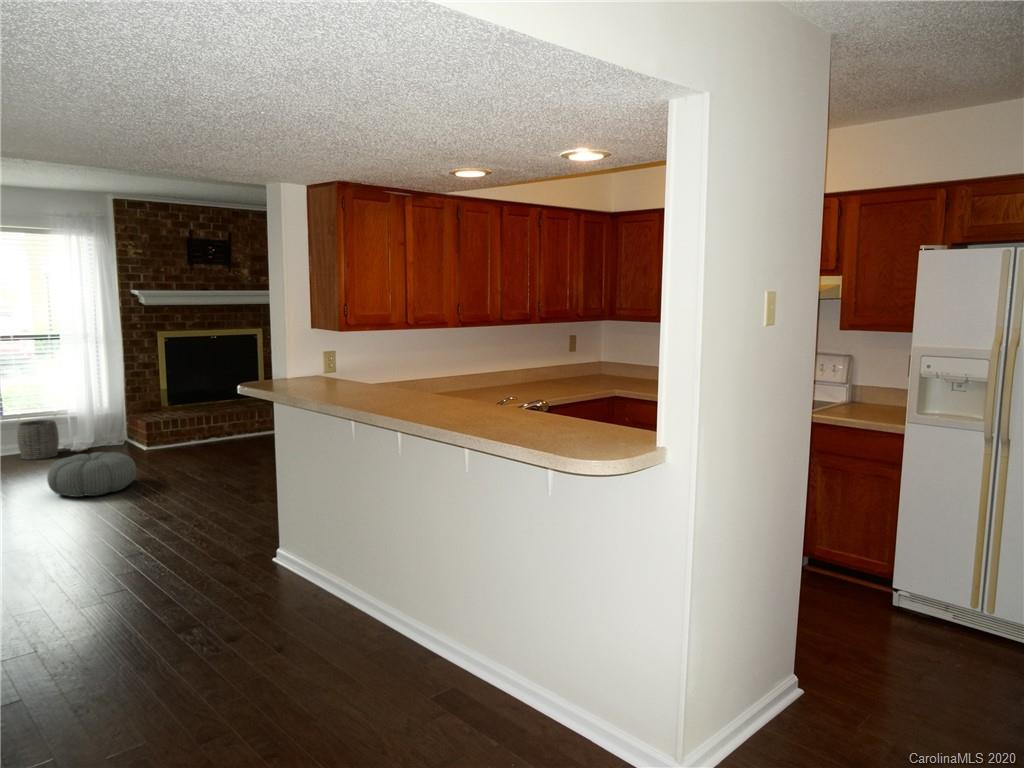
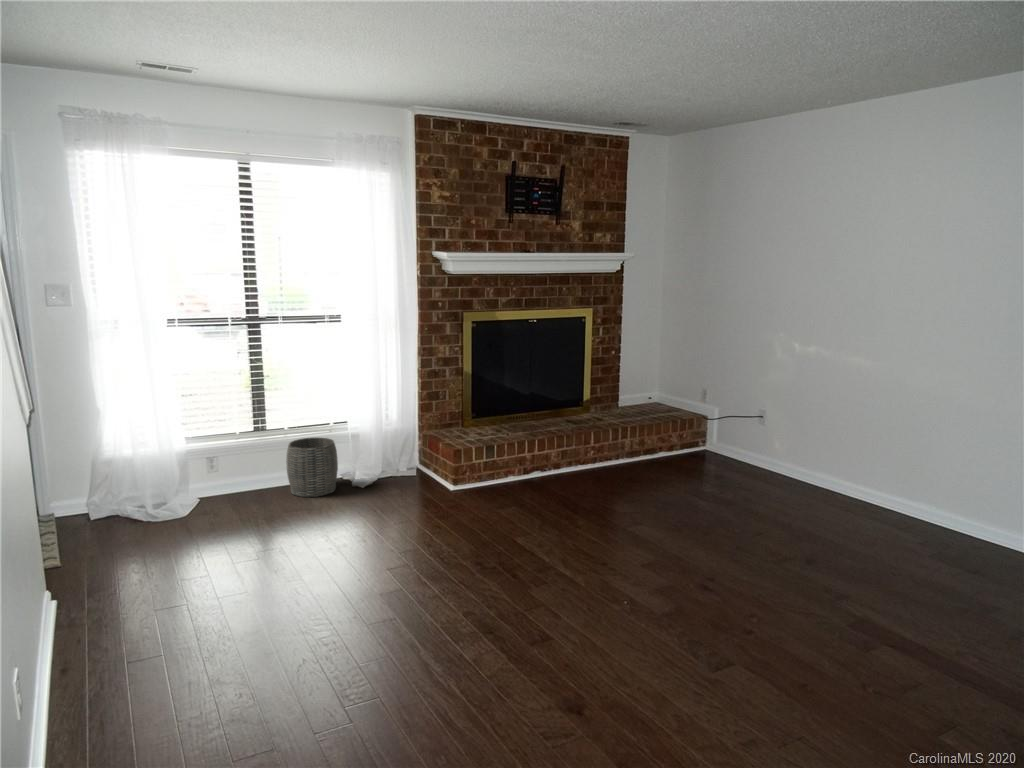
pouf: present [47,452,136,497] -> none [341,518,470,607]

